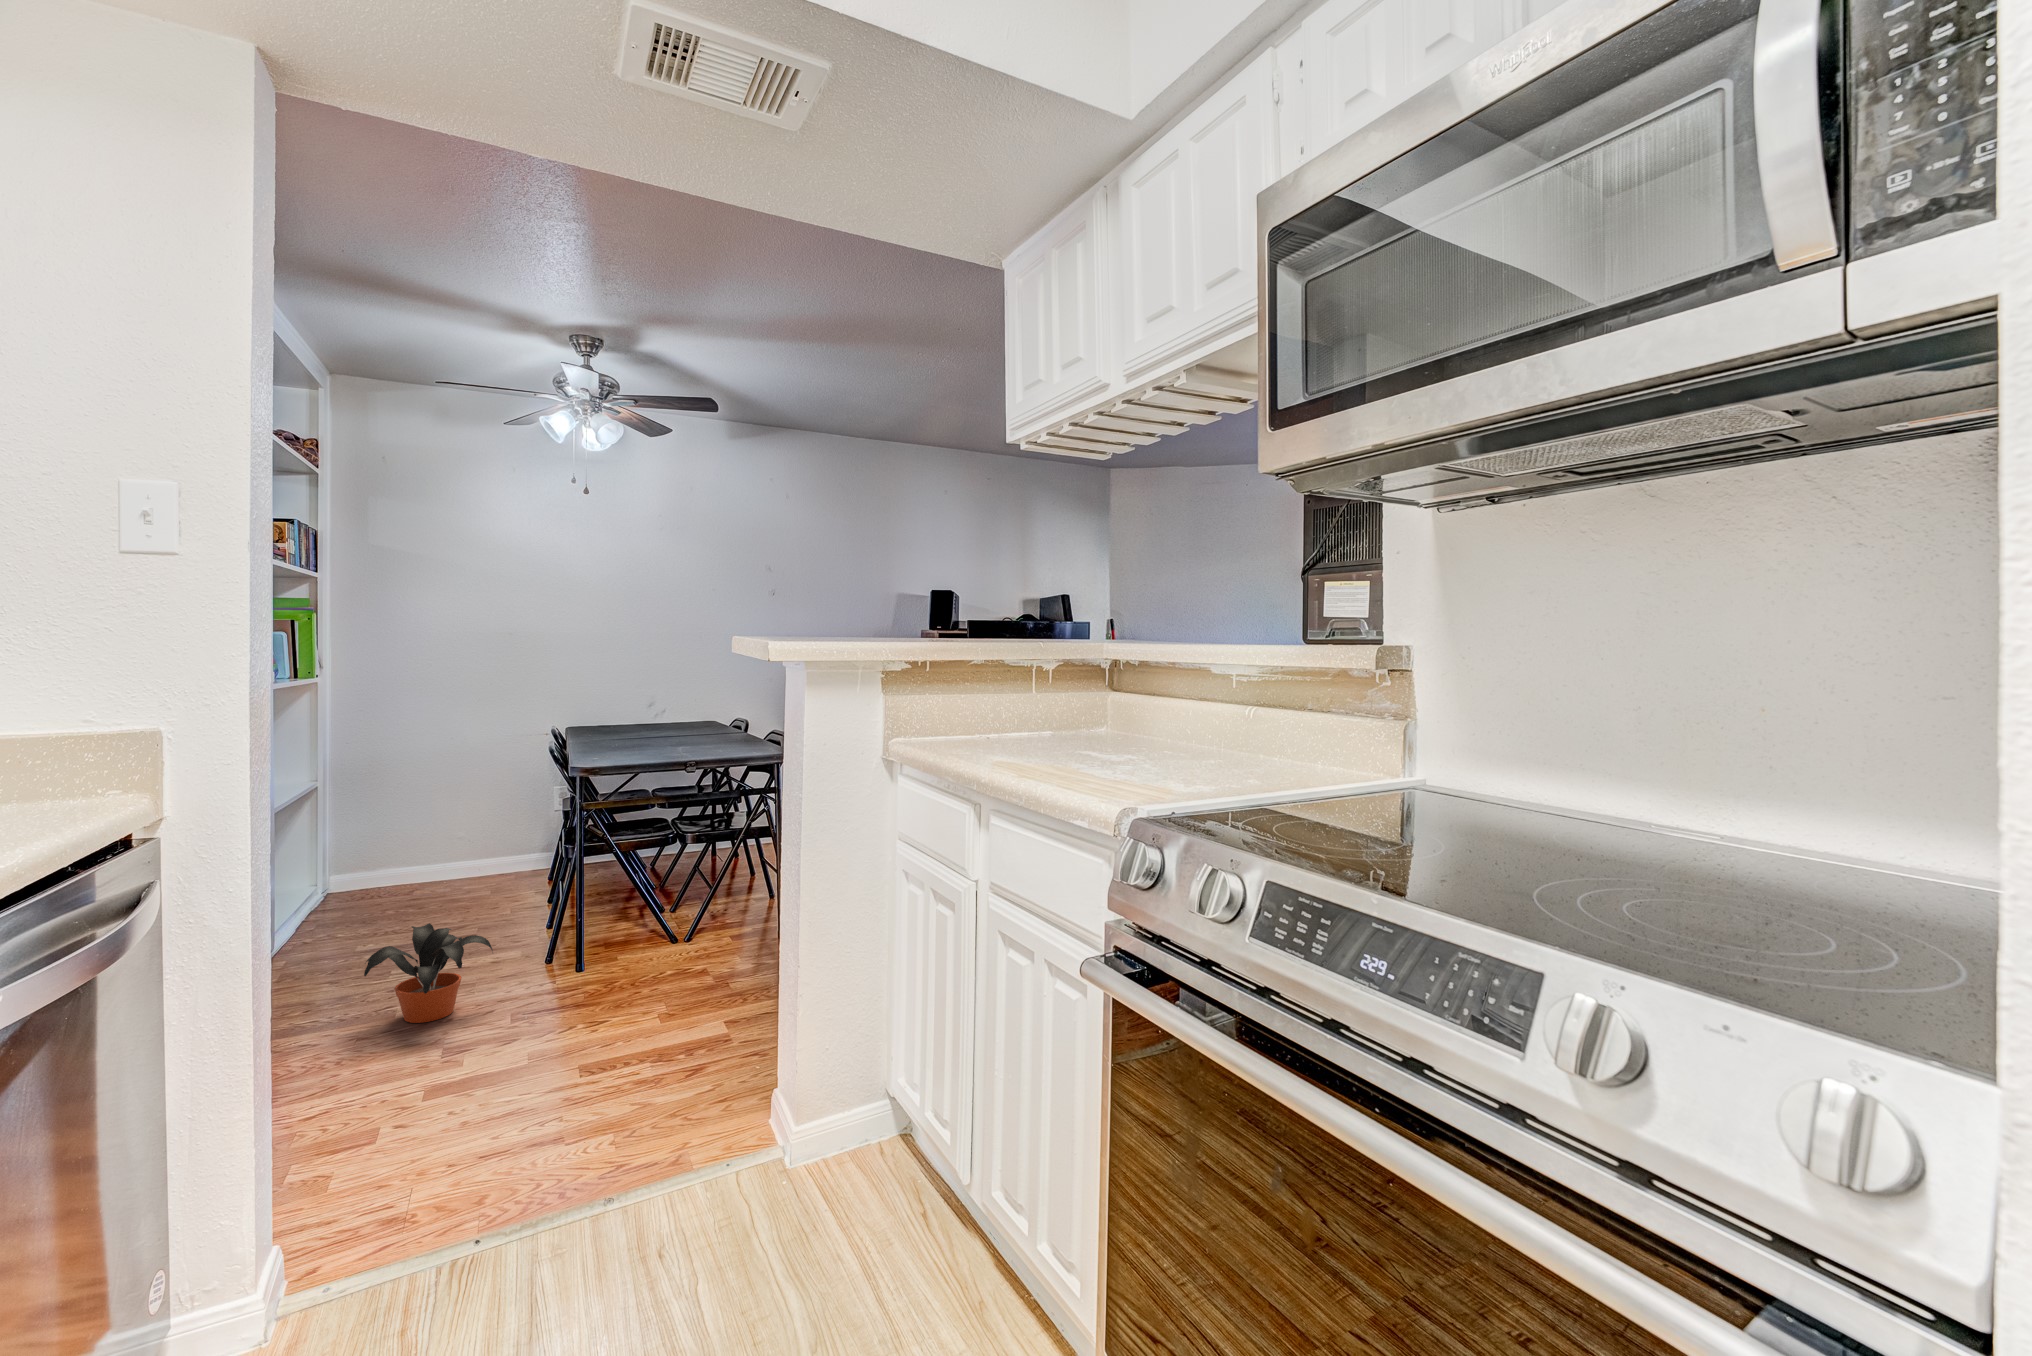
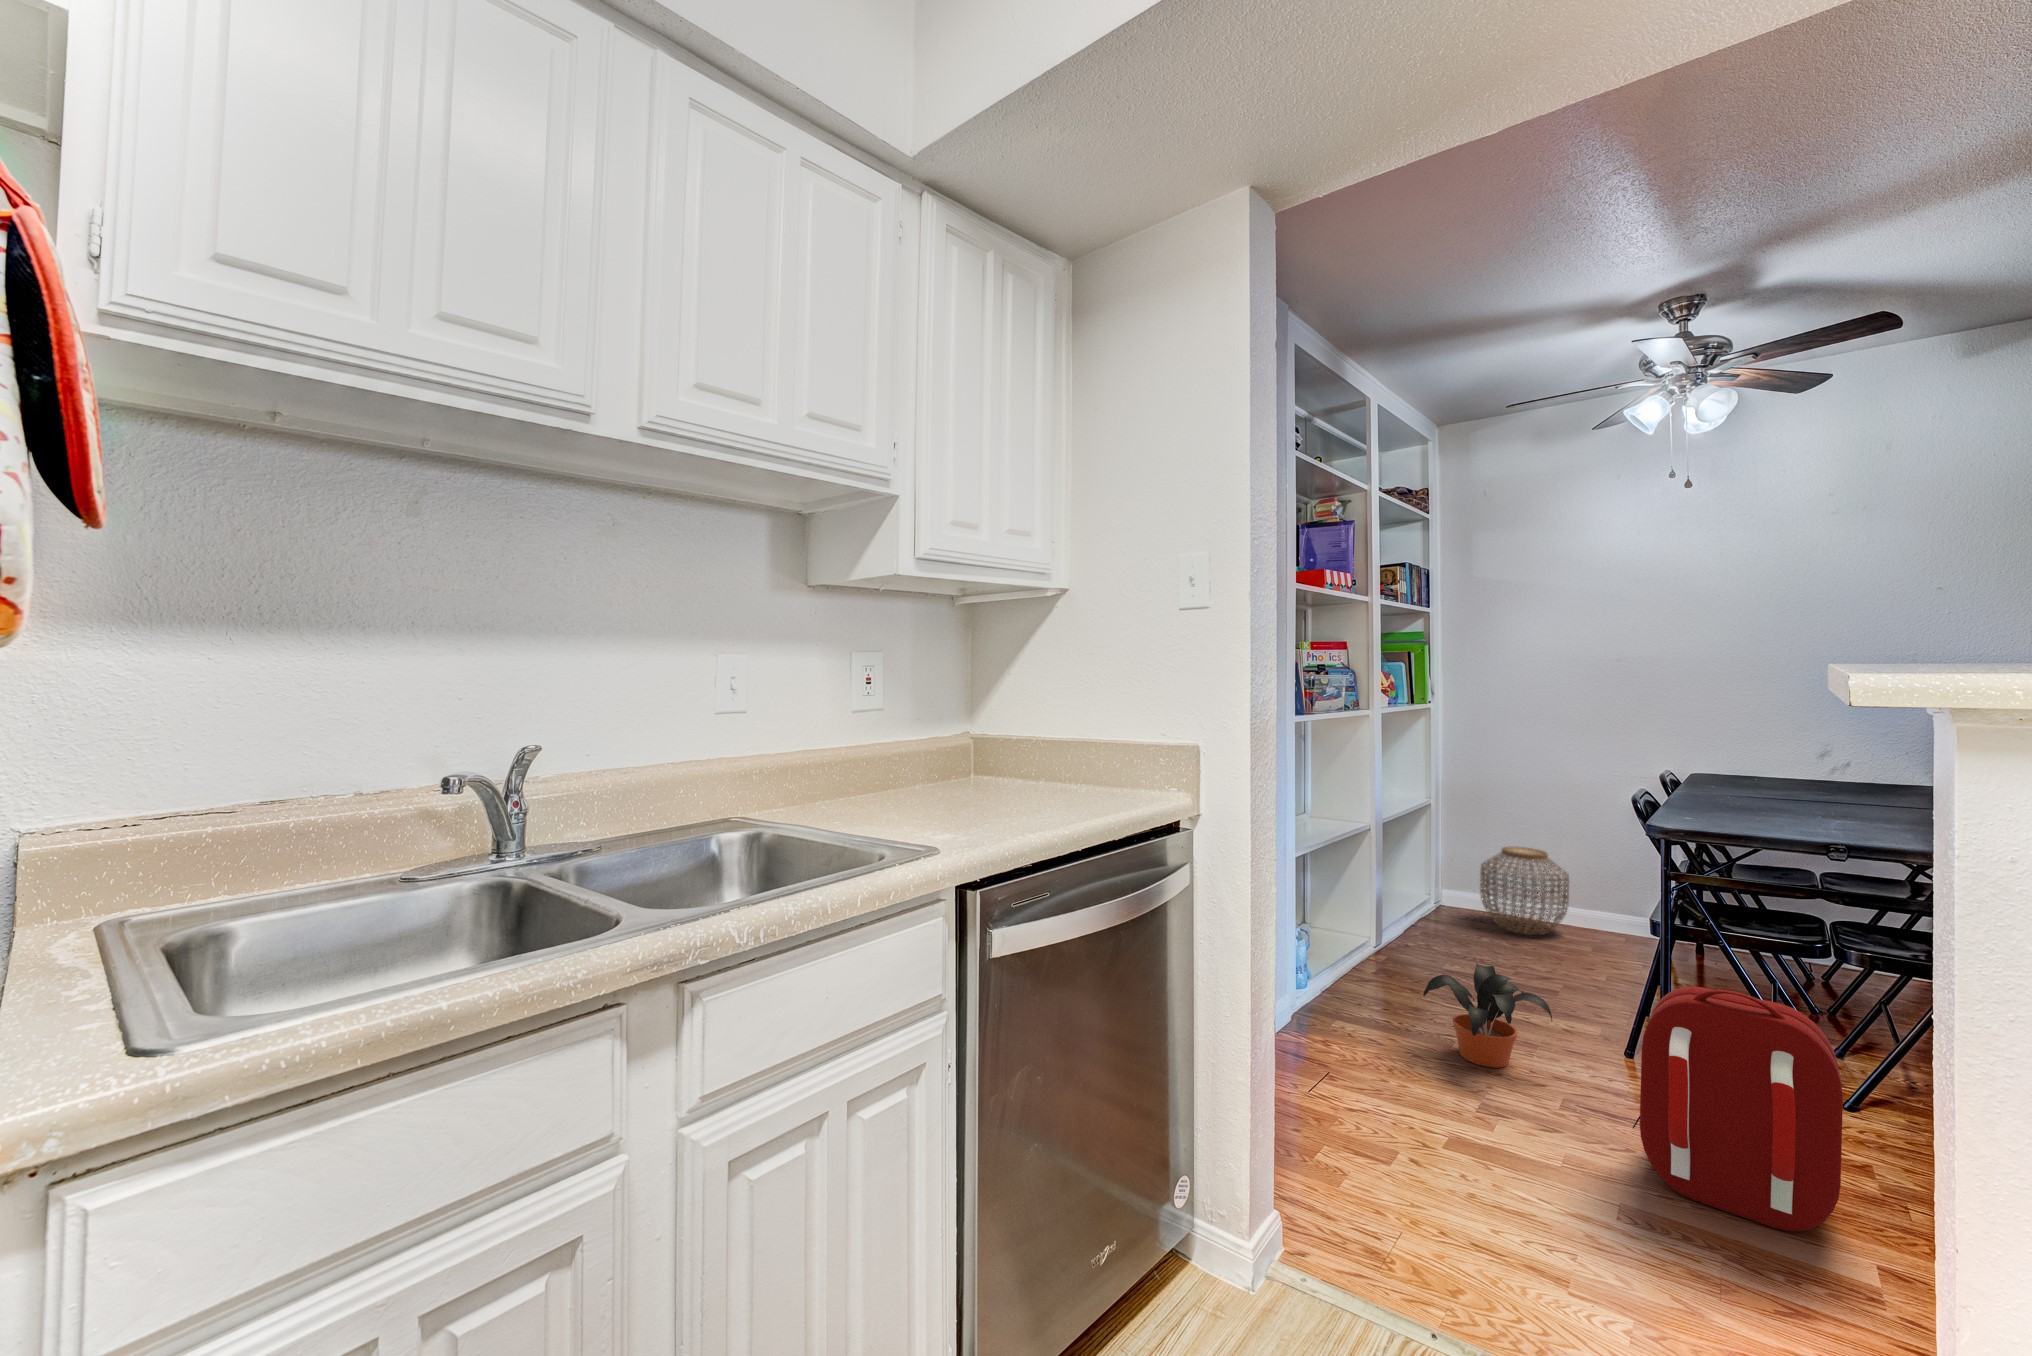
woven basket: none [371,807,464,895] -> present [1480,847,1569,935]
backpack: none [576,873,705,1040] -> present [1633,986,1843,1231]

